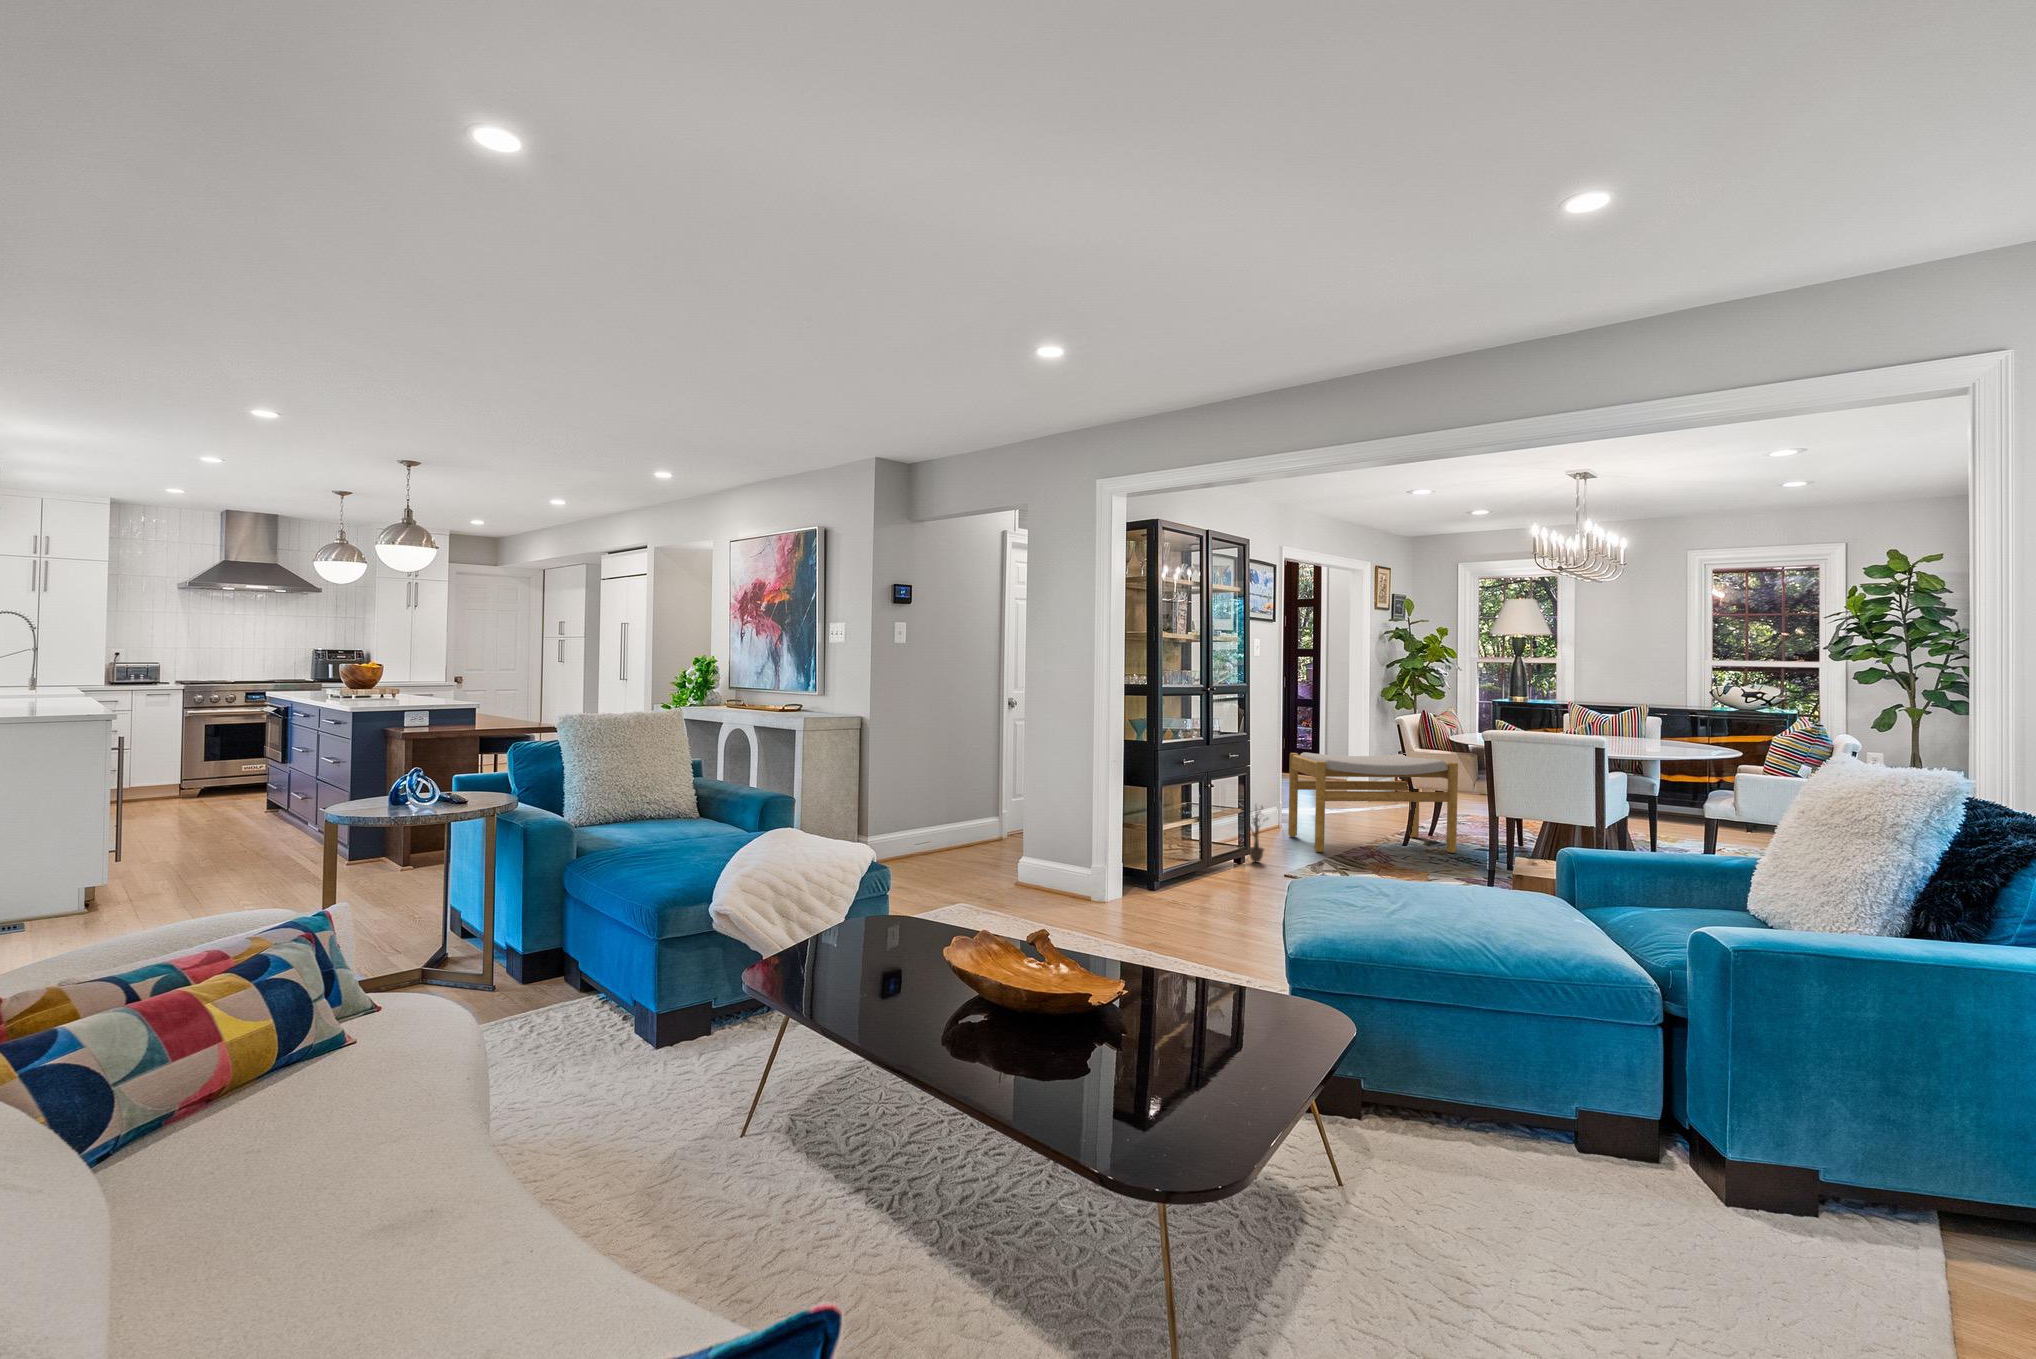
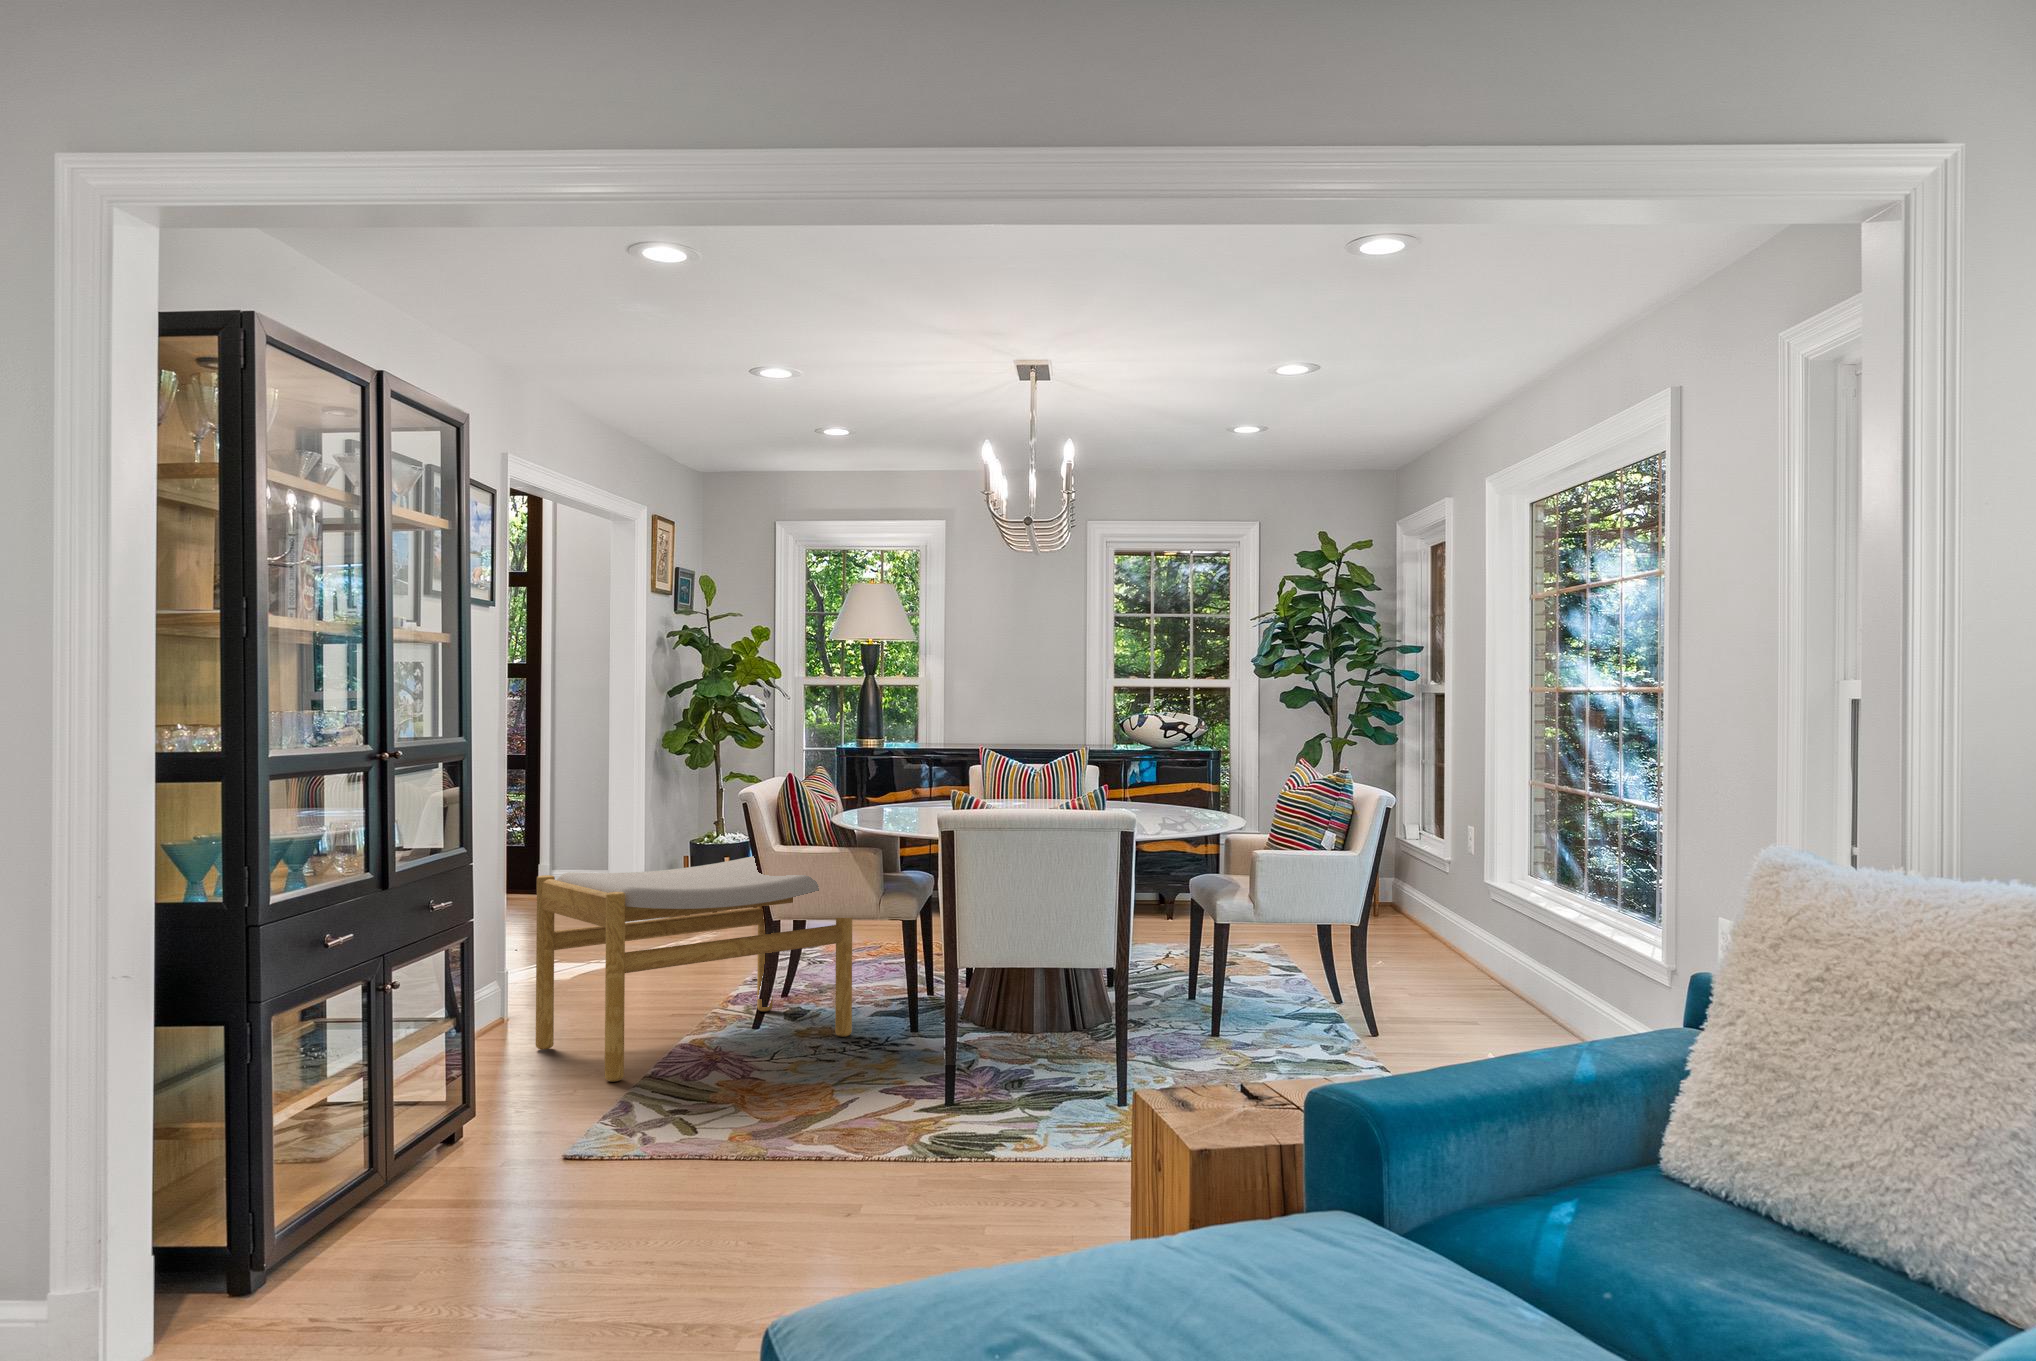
decorative plant: present [1242,807,1265,862] -> none [456,1006,518,1150]

